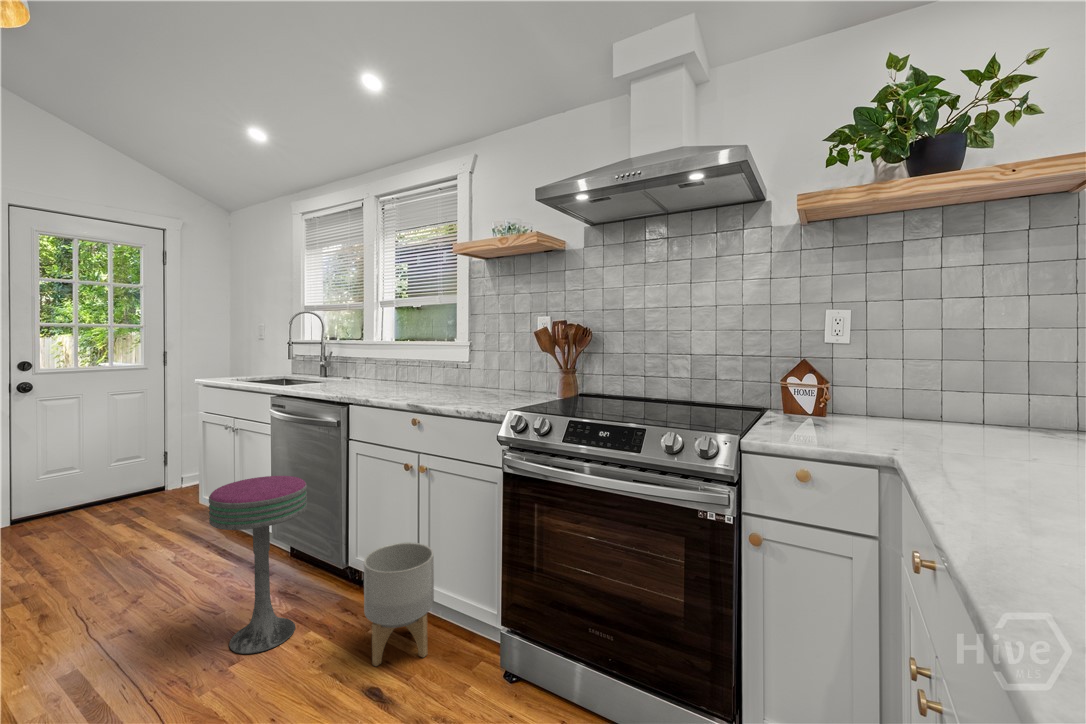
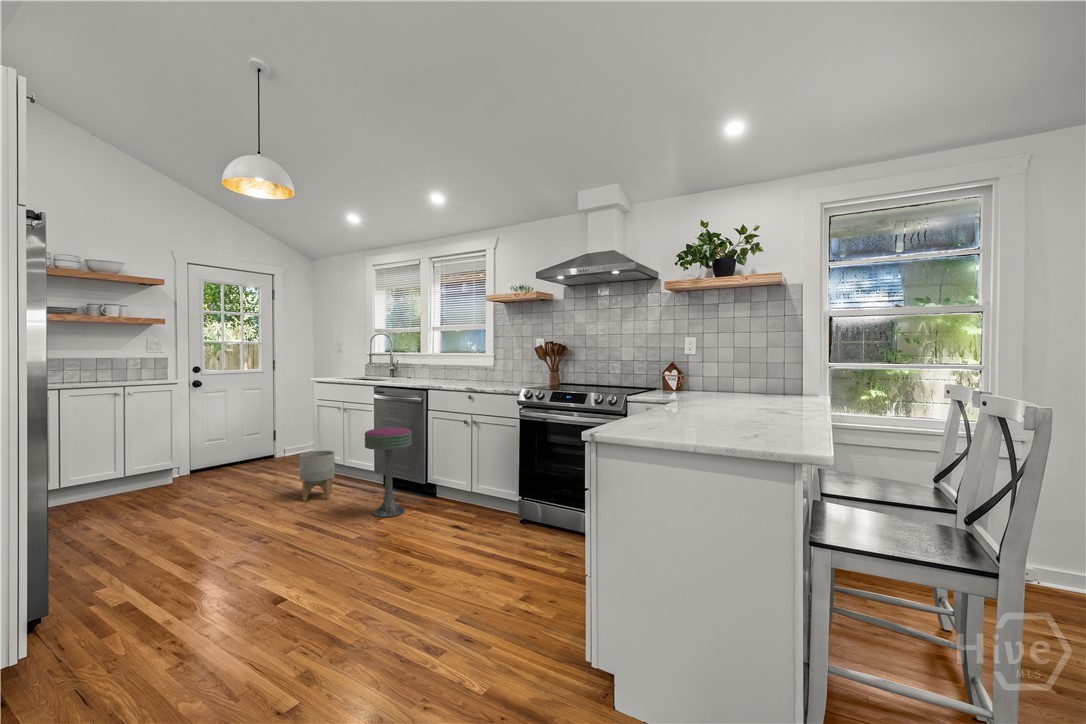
planter: present [364,542,434,666] -> present [300,451,335,501]

